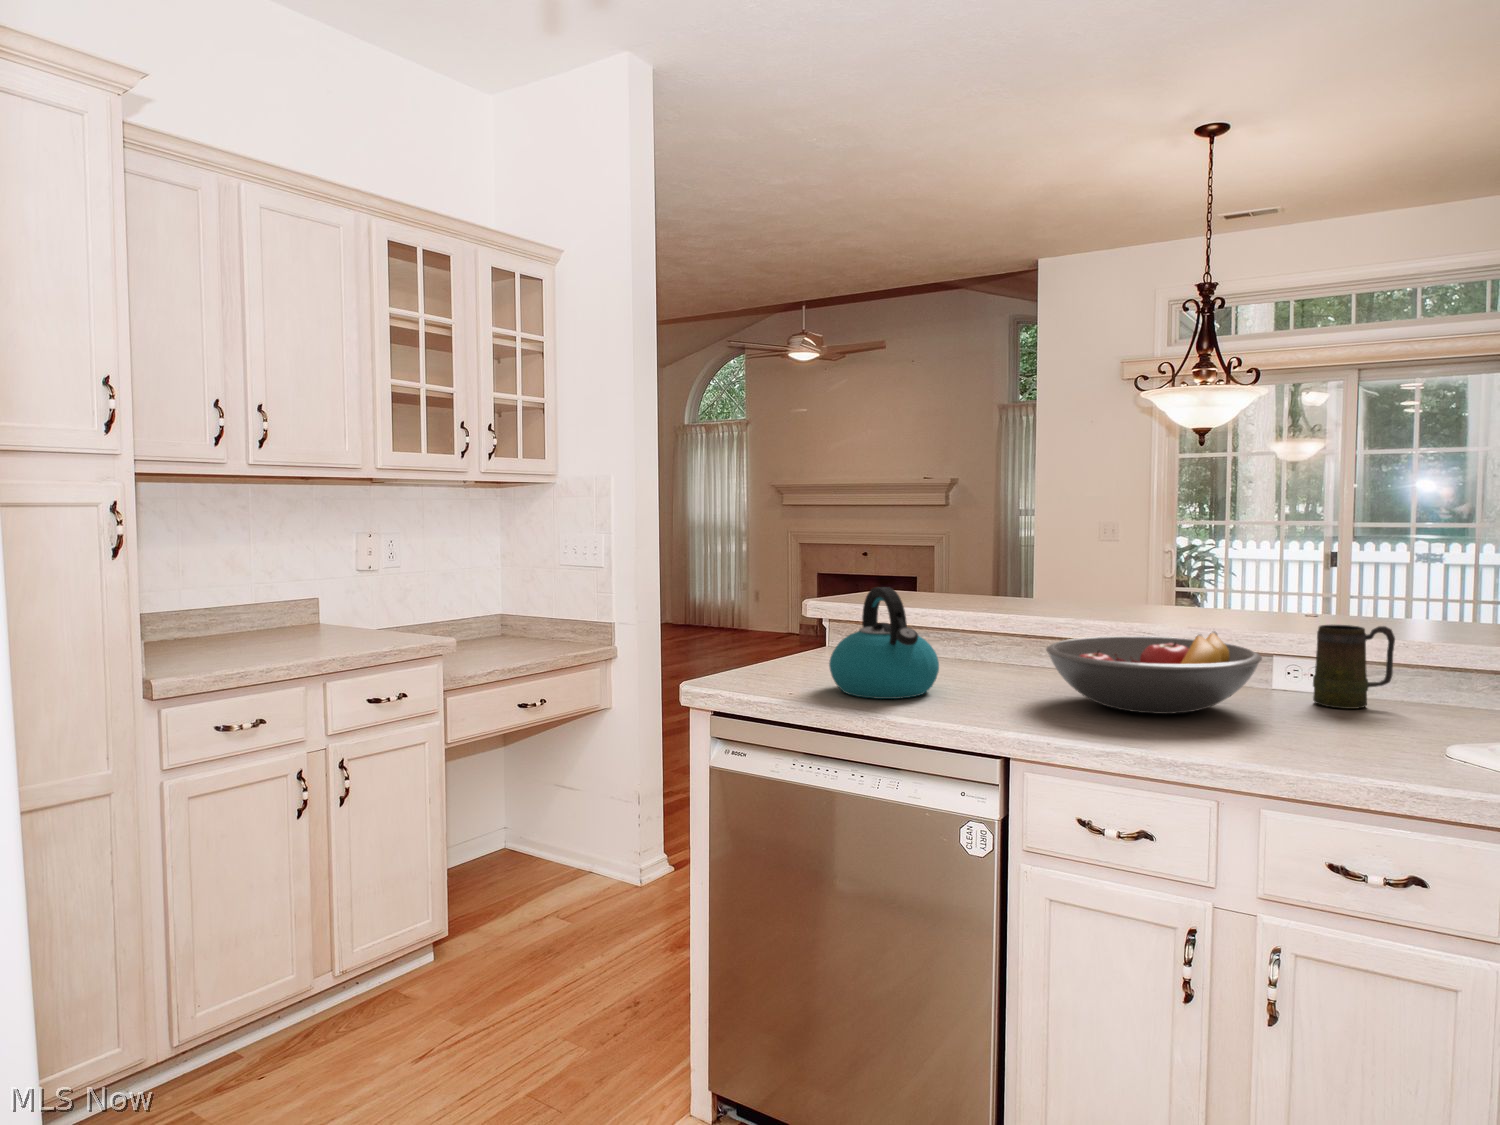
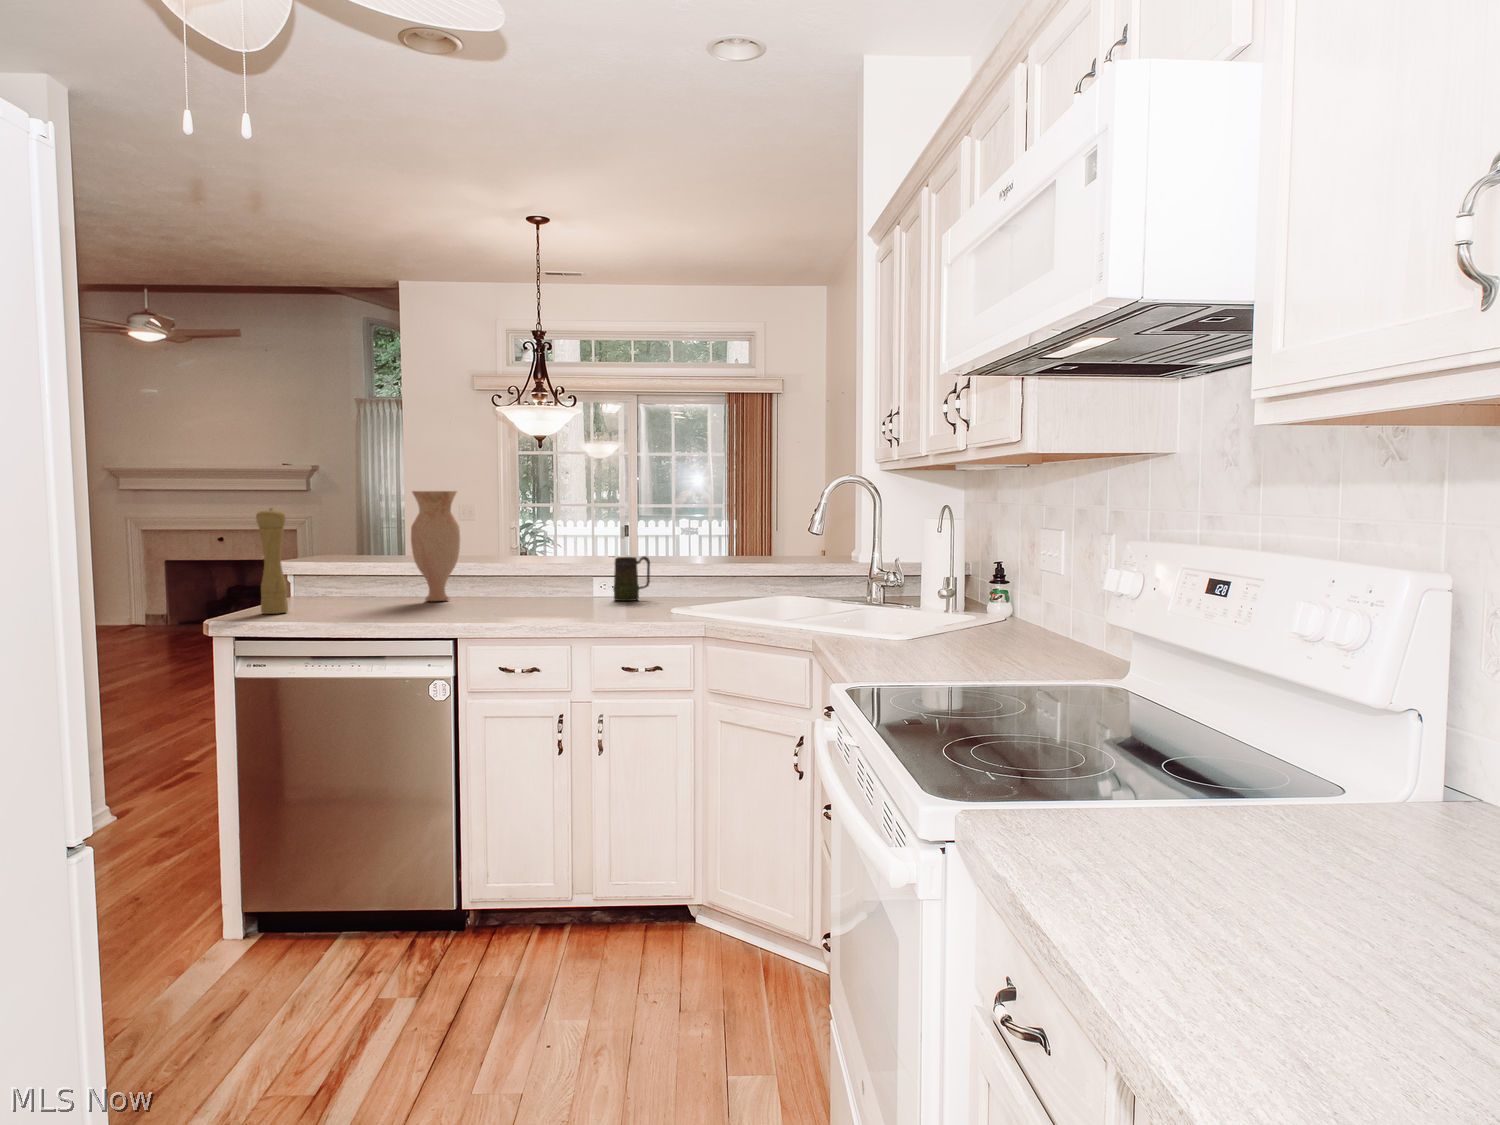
vase: none [972,507,1045,674] -> present [411,491,460,601]
pepper mill: none [766,534,802,677] -> present [256,508,288,614]
kettle: present [829,587,939,699] -> none [320,544,400,618]
fruit bowl: present [1046,631,1262,714] -> none [470,563,589,610]

